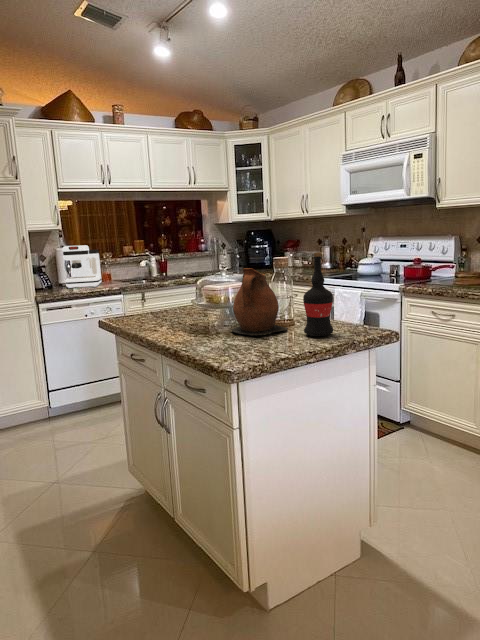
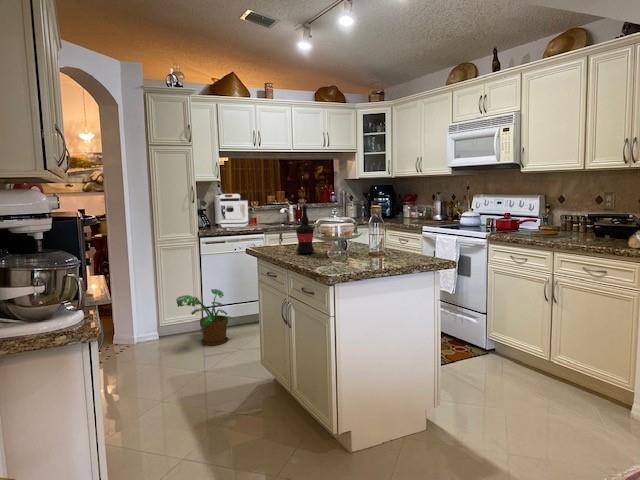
wine bottle: present [303,252,333,336] -> present [296,204,314,254]
ceramic pitcher: present [230,268,288,335] -> none [335,214,377,260]
potted plant: none [9,367,89,440] -> present [176,289,233,345]

